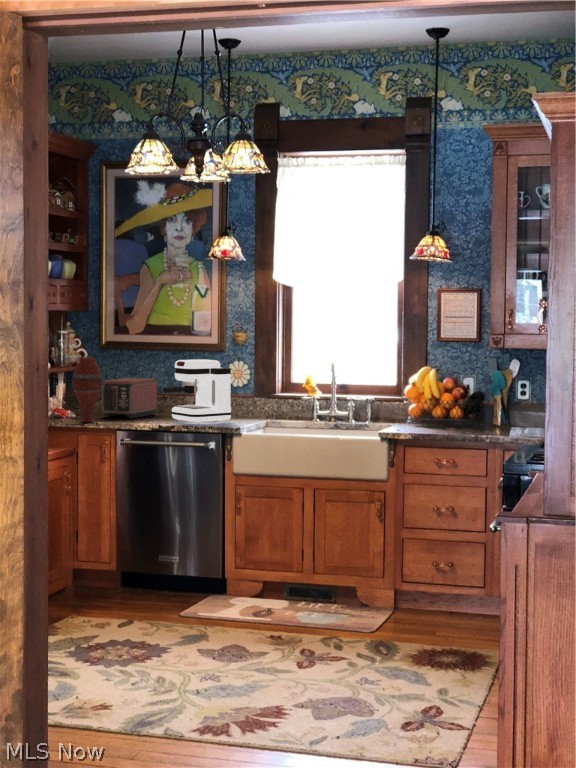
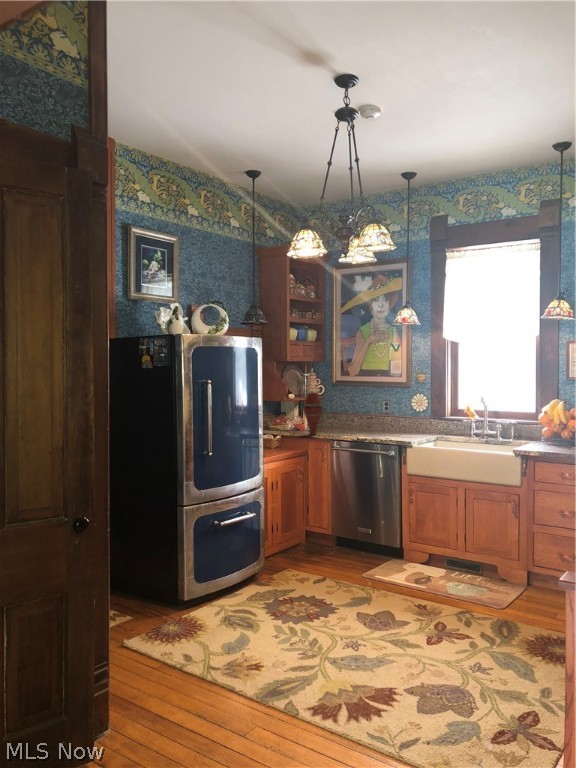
coffee maker: present [163,359,231,423] -> none [362,394,408,438]
toaster: present [102,378,157,419] -> none [328,405,366,432]

